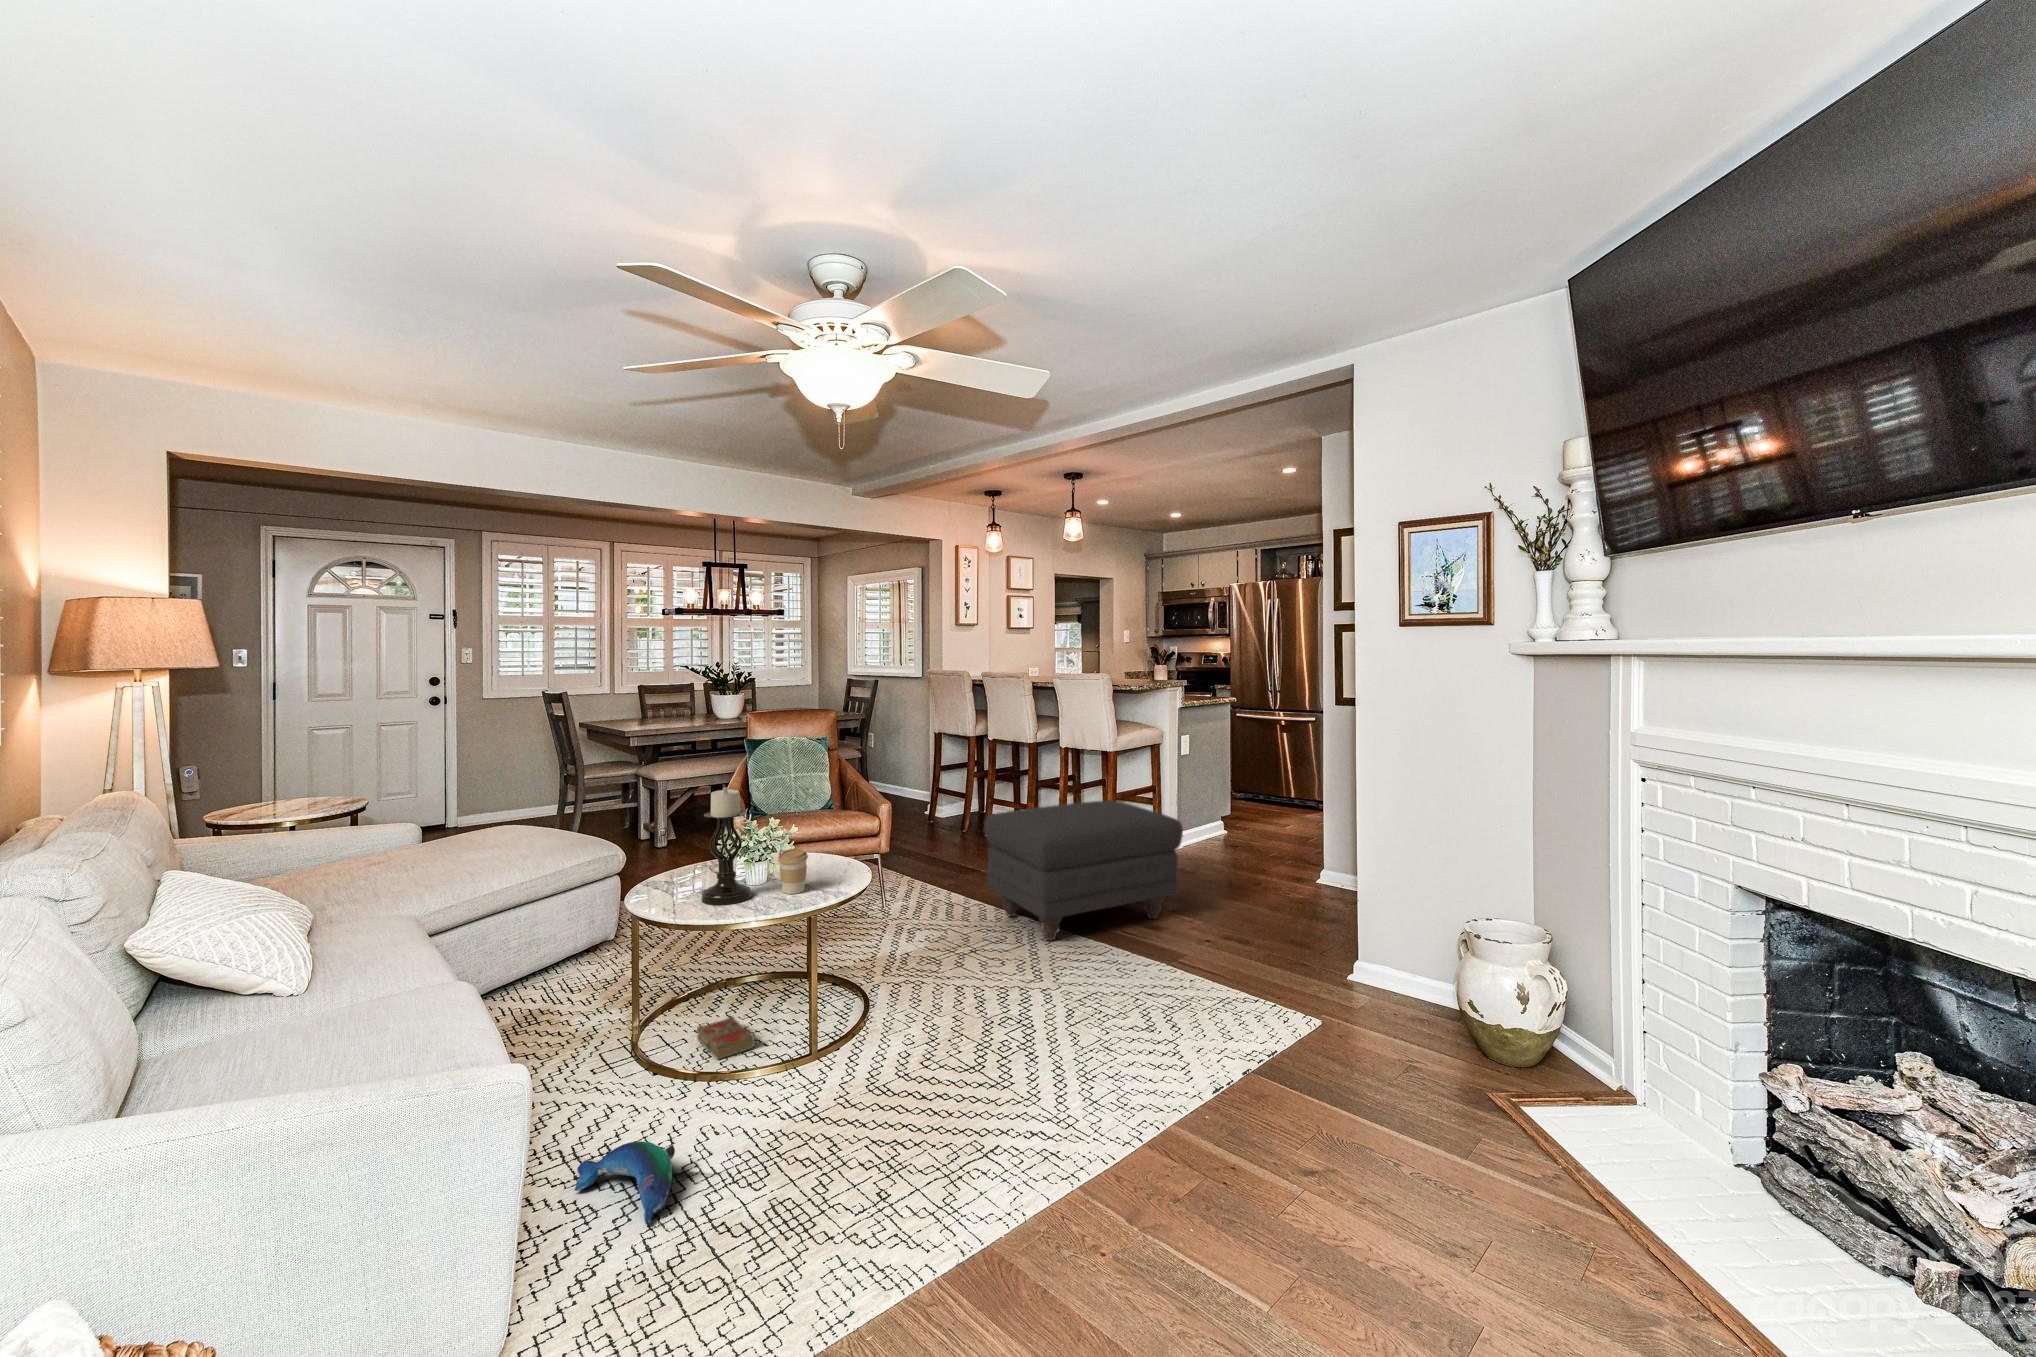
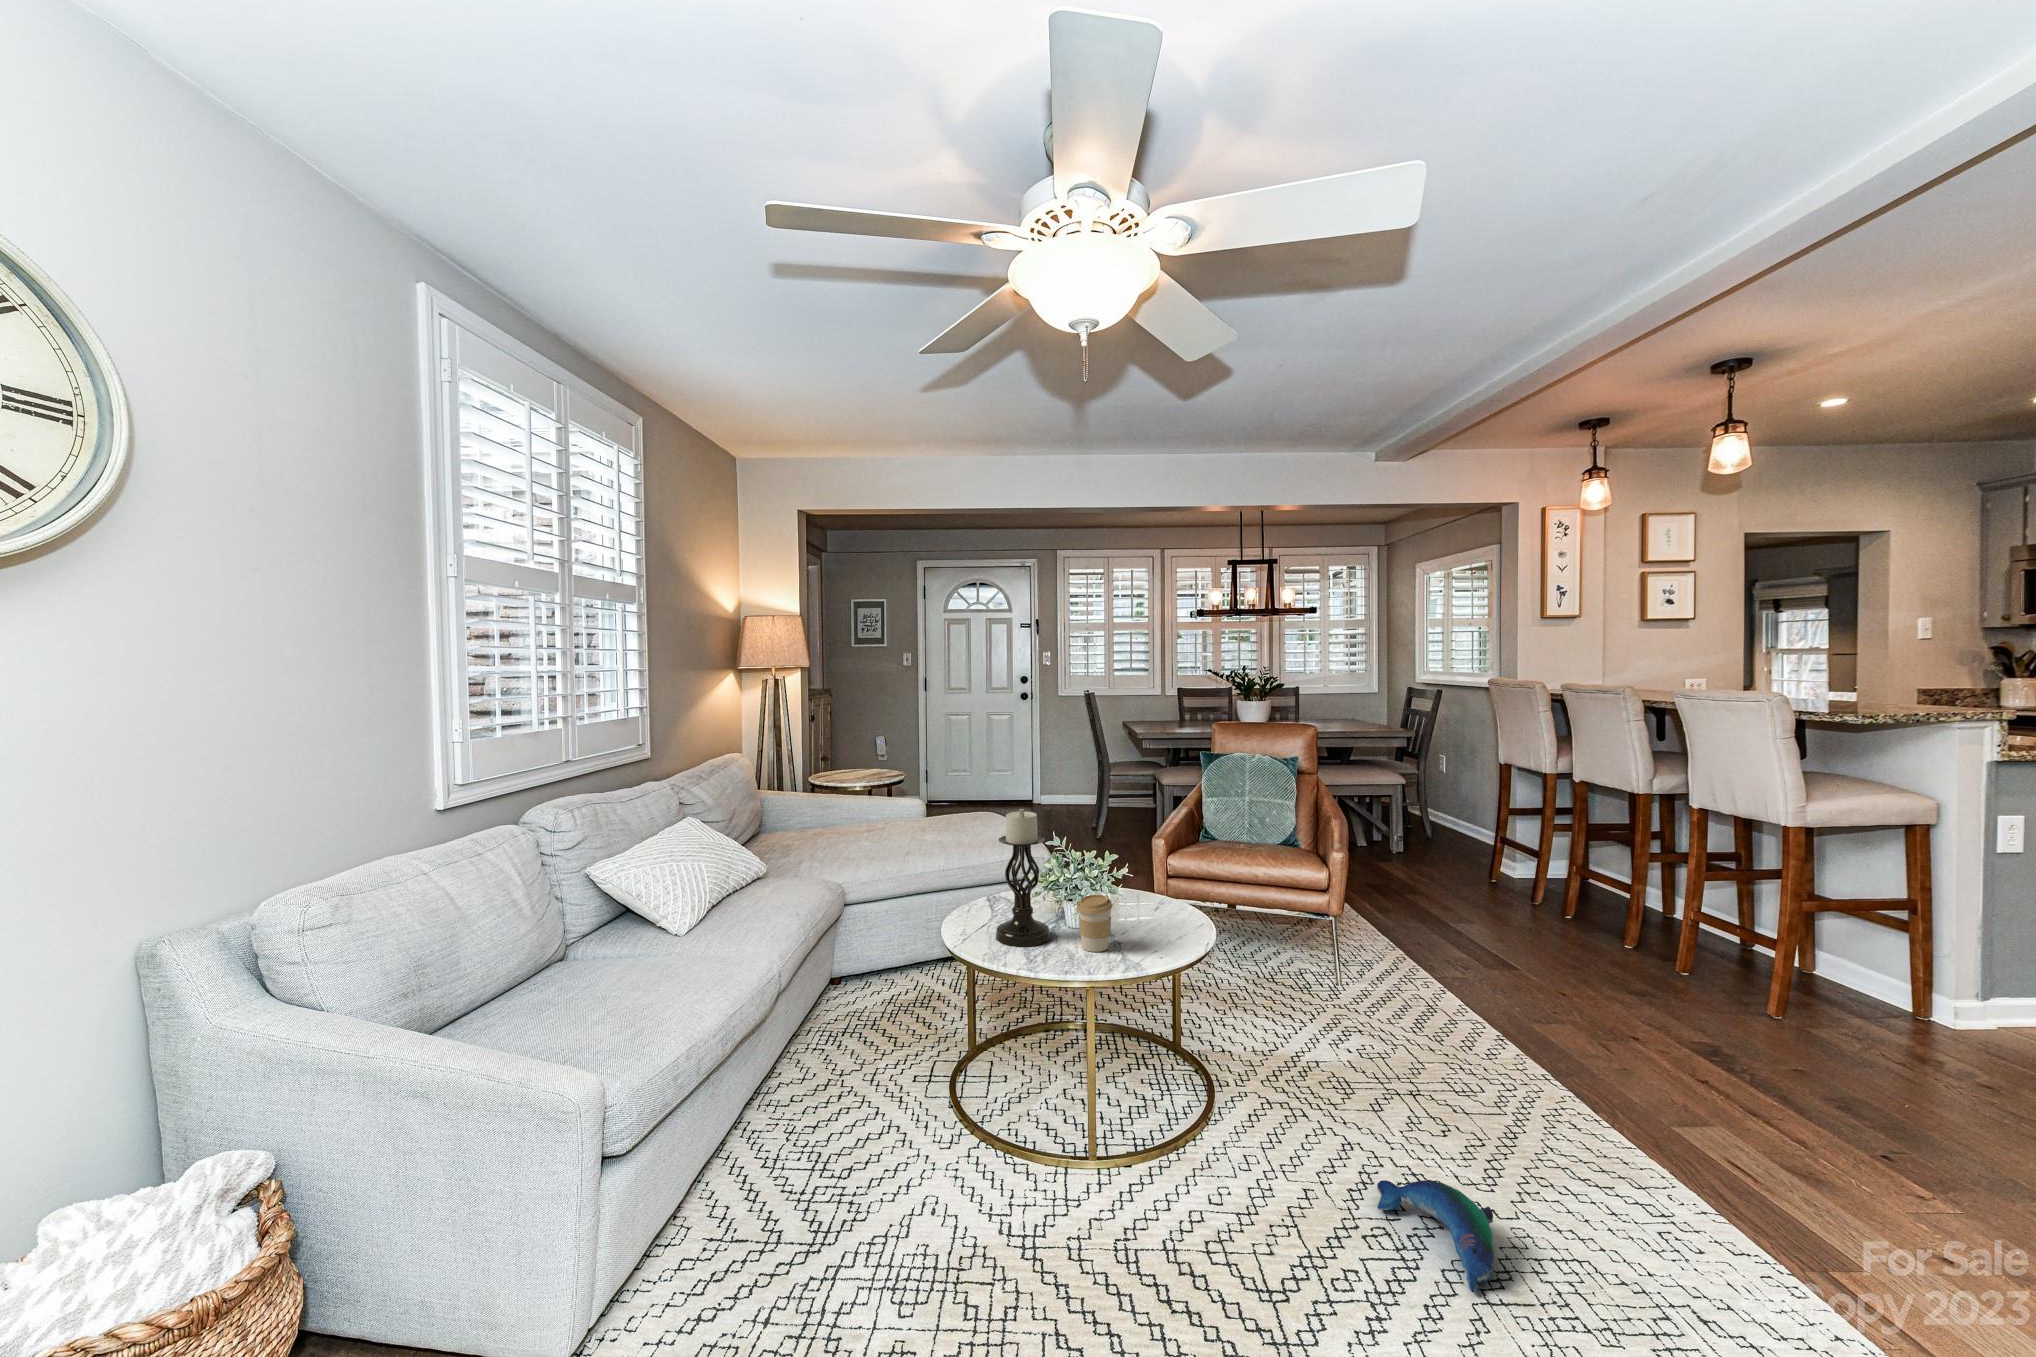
ottoman: present [984,800,1183,941] -> none [1471,892,1896,1152]
book: present [697,1016,754,1059] -> none [999,1072,1047,1123]
plush toy: present [575,1141,675,1224] -> present [1377,1180,1494,1292]

